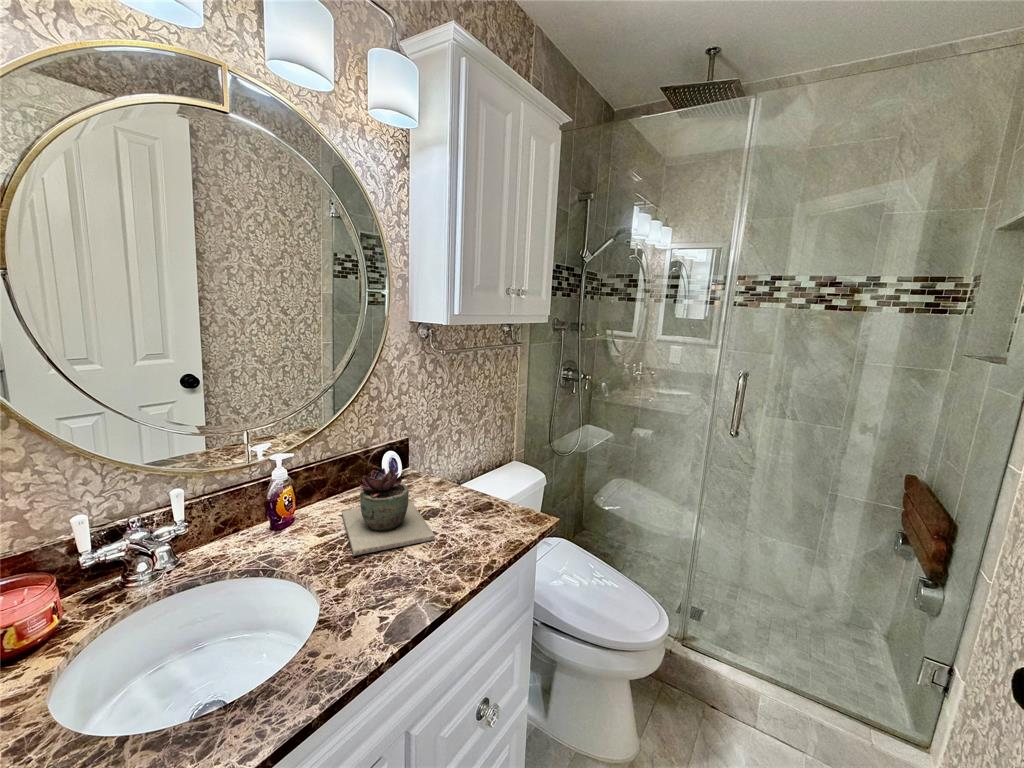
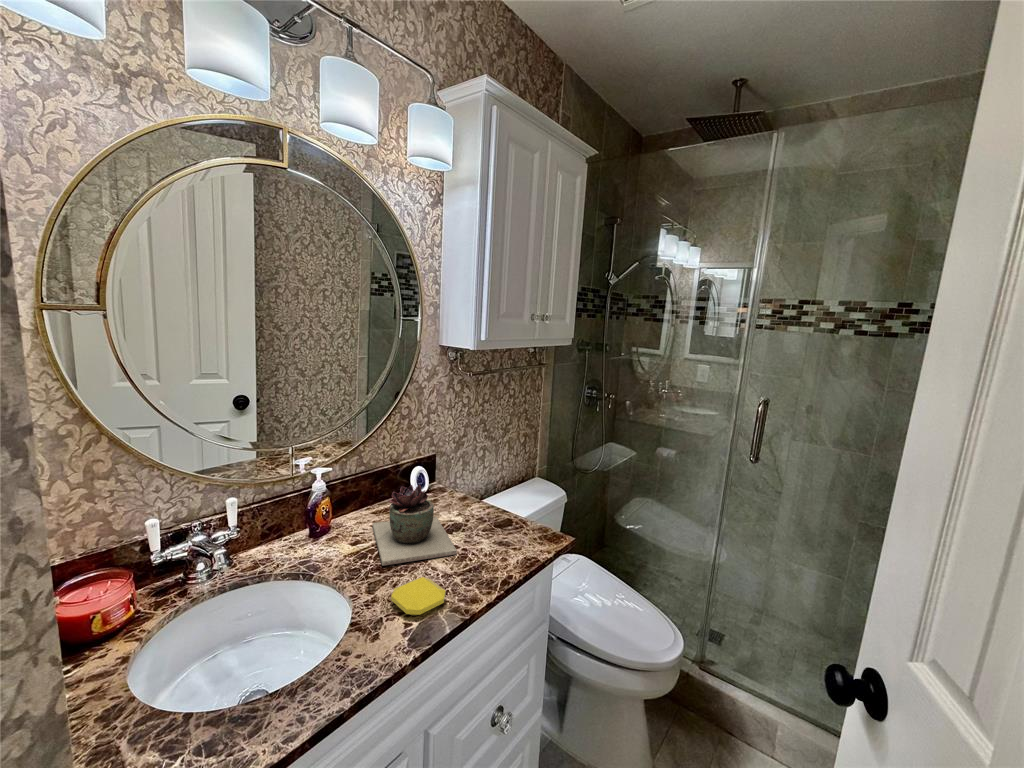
soap bar: none [364,565,425,607] -> present [391,577,446,615]

